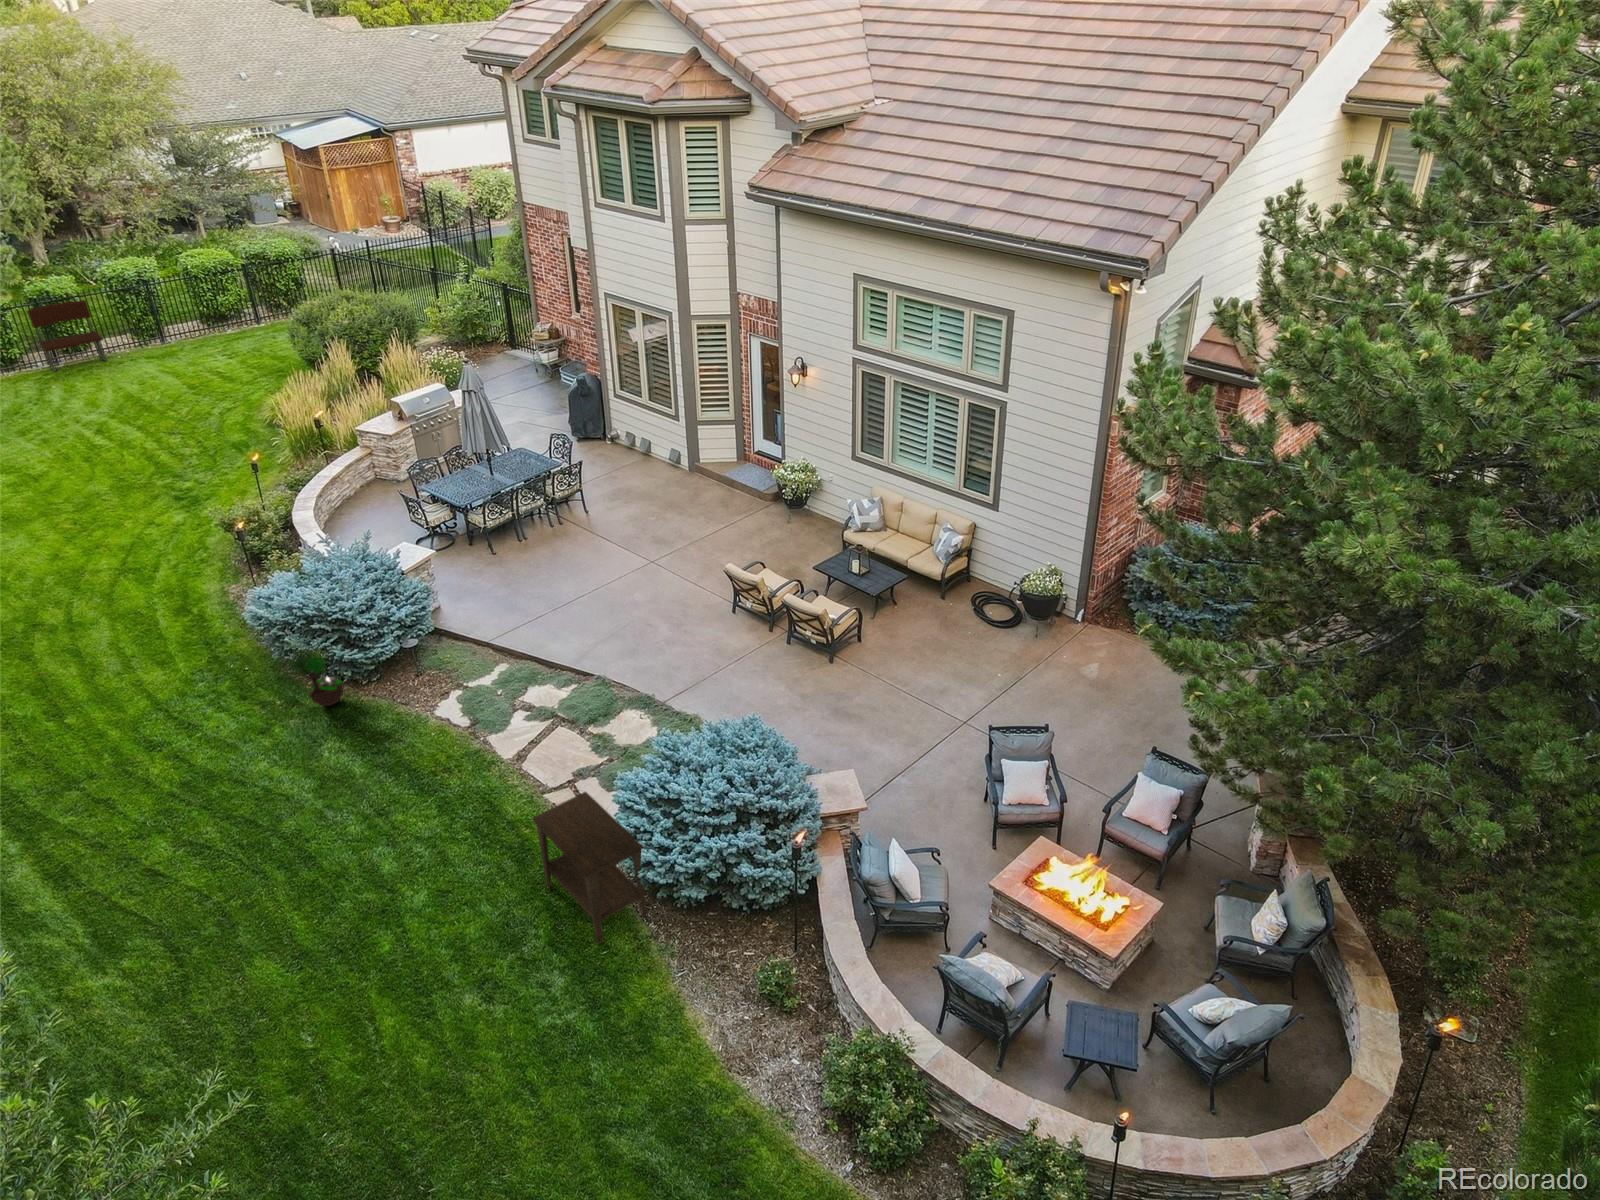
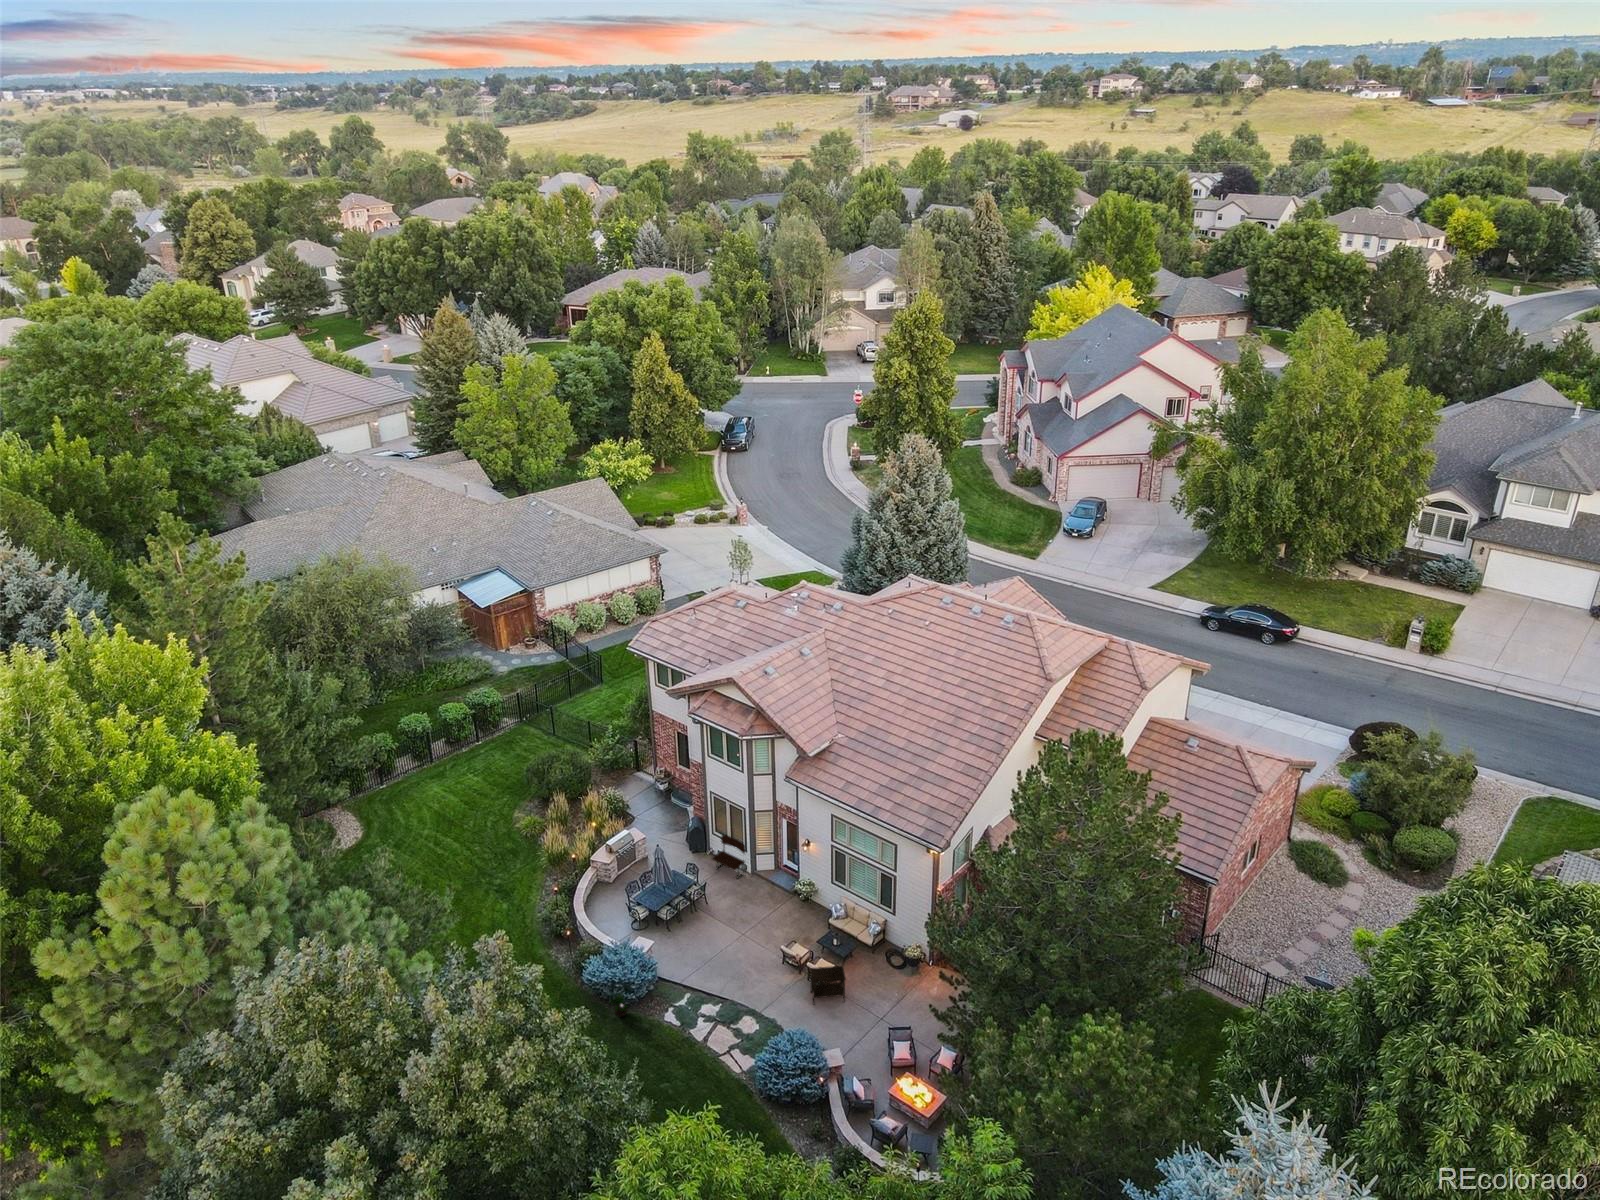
bench: present [27,300,107,372] -> present [712,835,746,878]
side table: present [532,792,647,944] -> present [810,966,846,1004]

